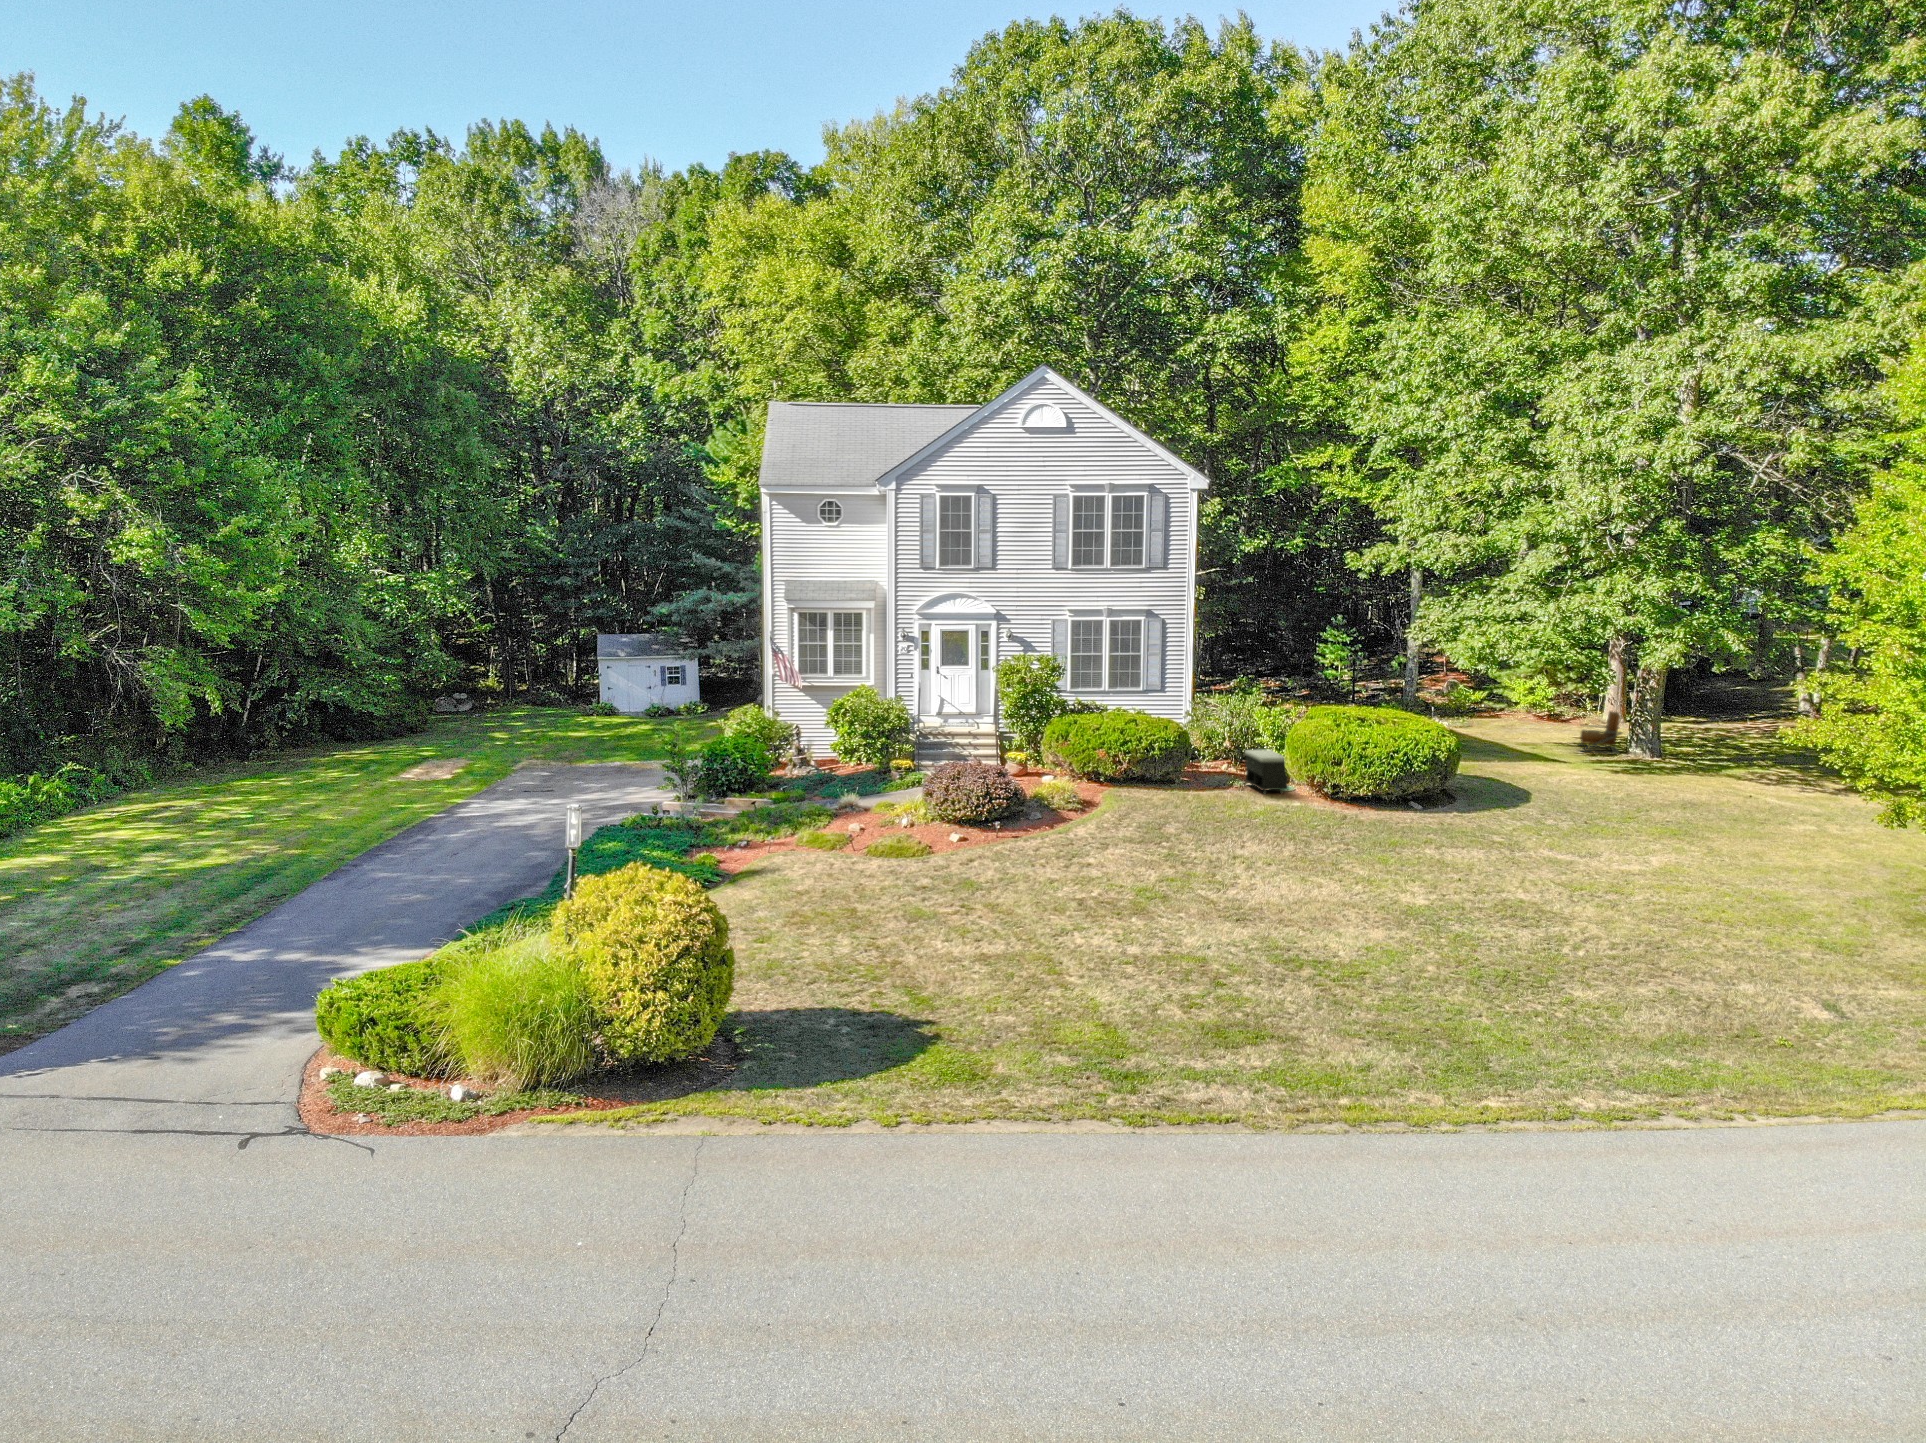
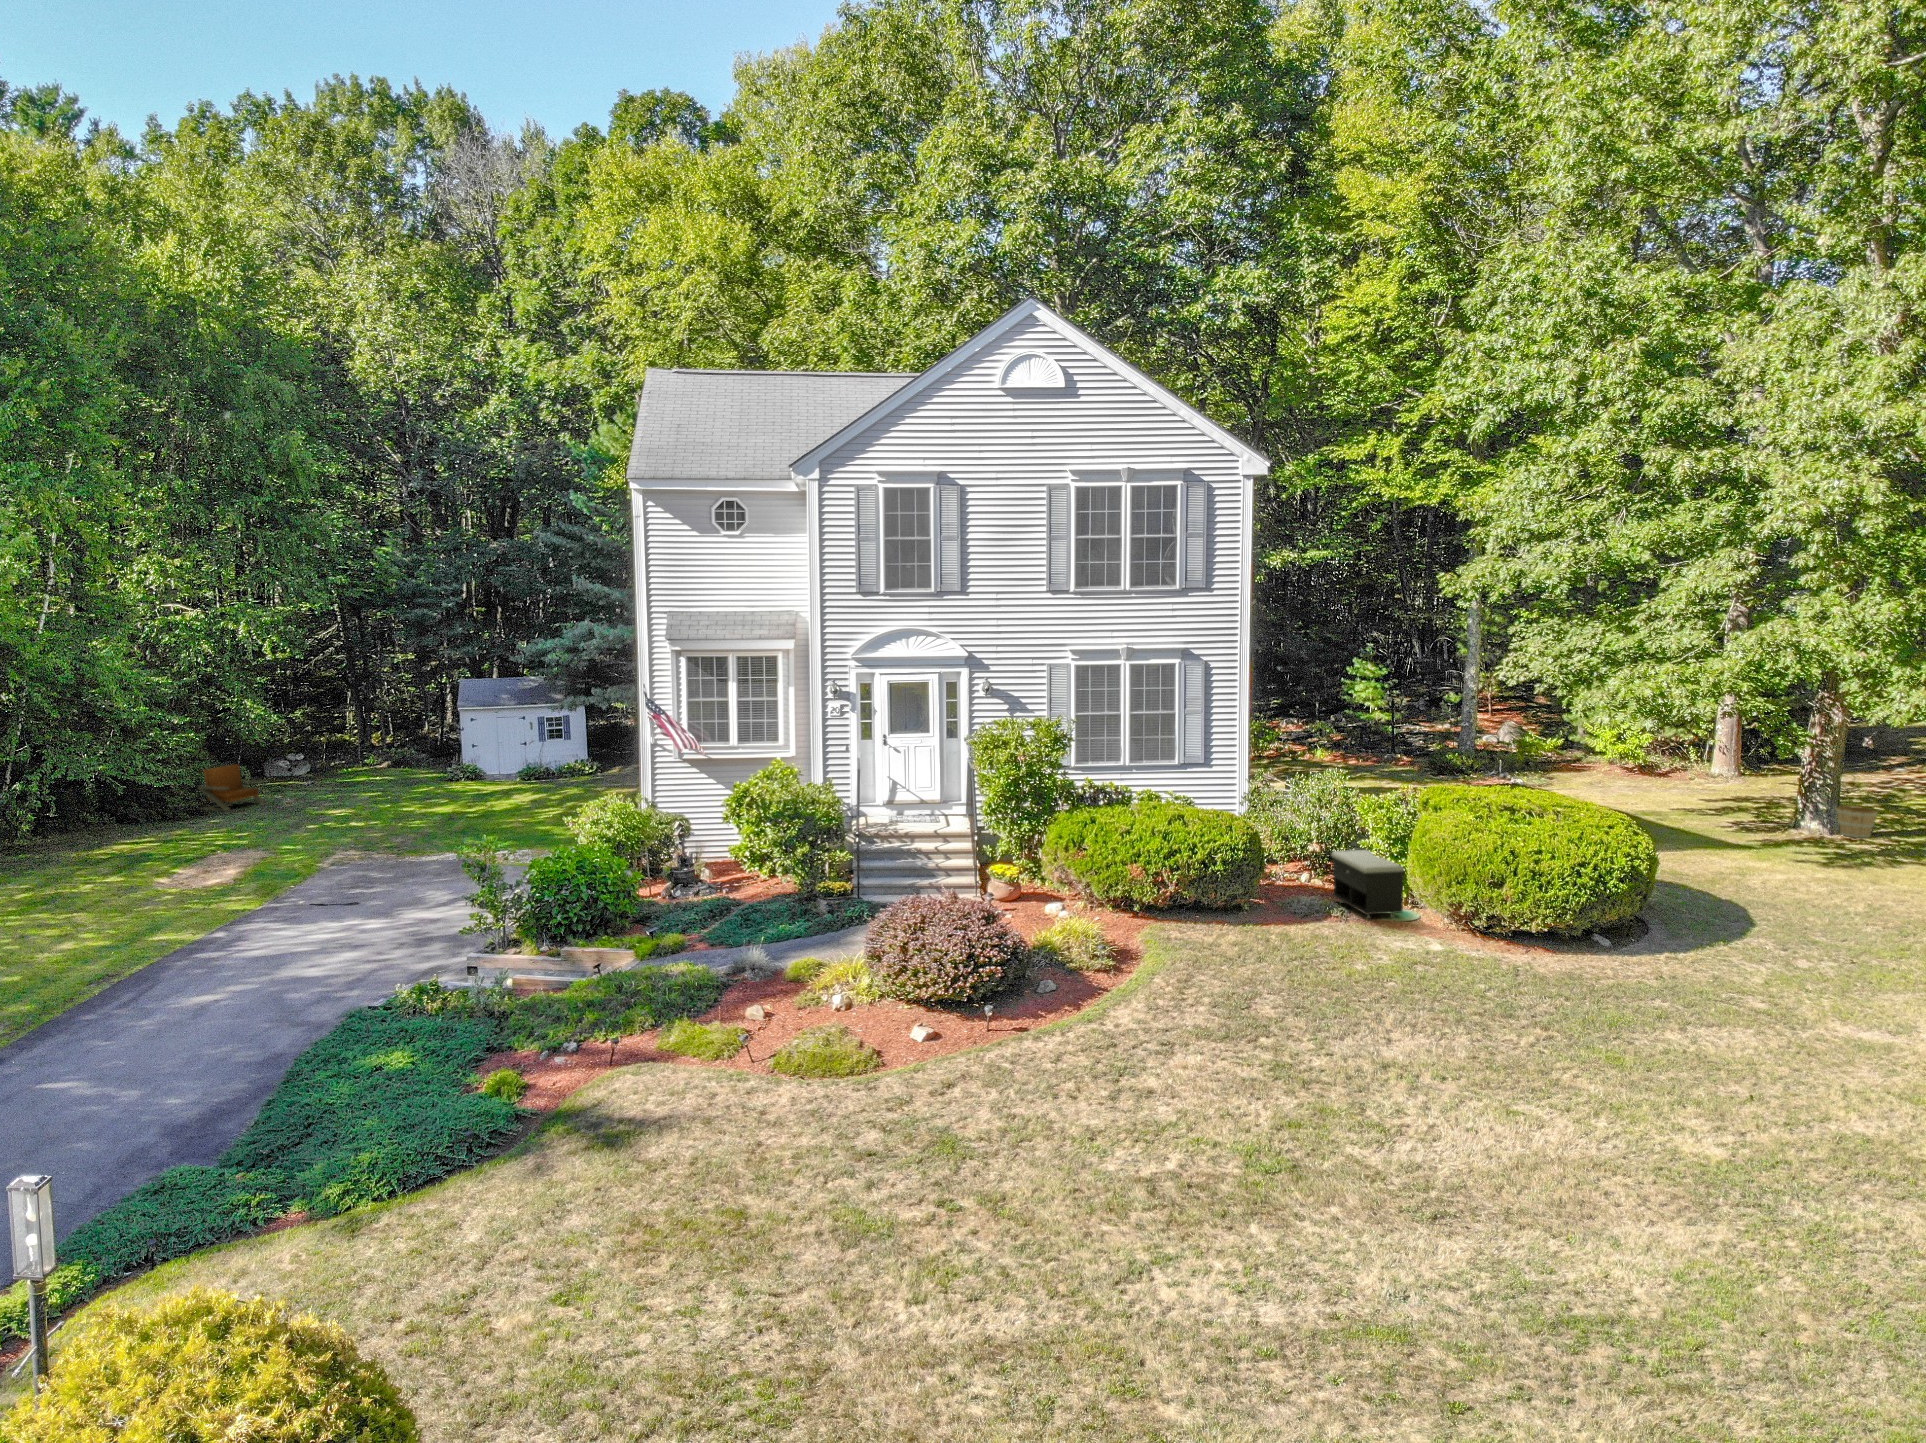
lounge chair: present [1579,711,1622,754] -> present [199,764,264,811]
wooden bucket: none [1644,733,1674,757] -> present [1836,805,1878,838]

